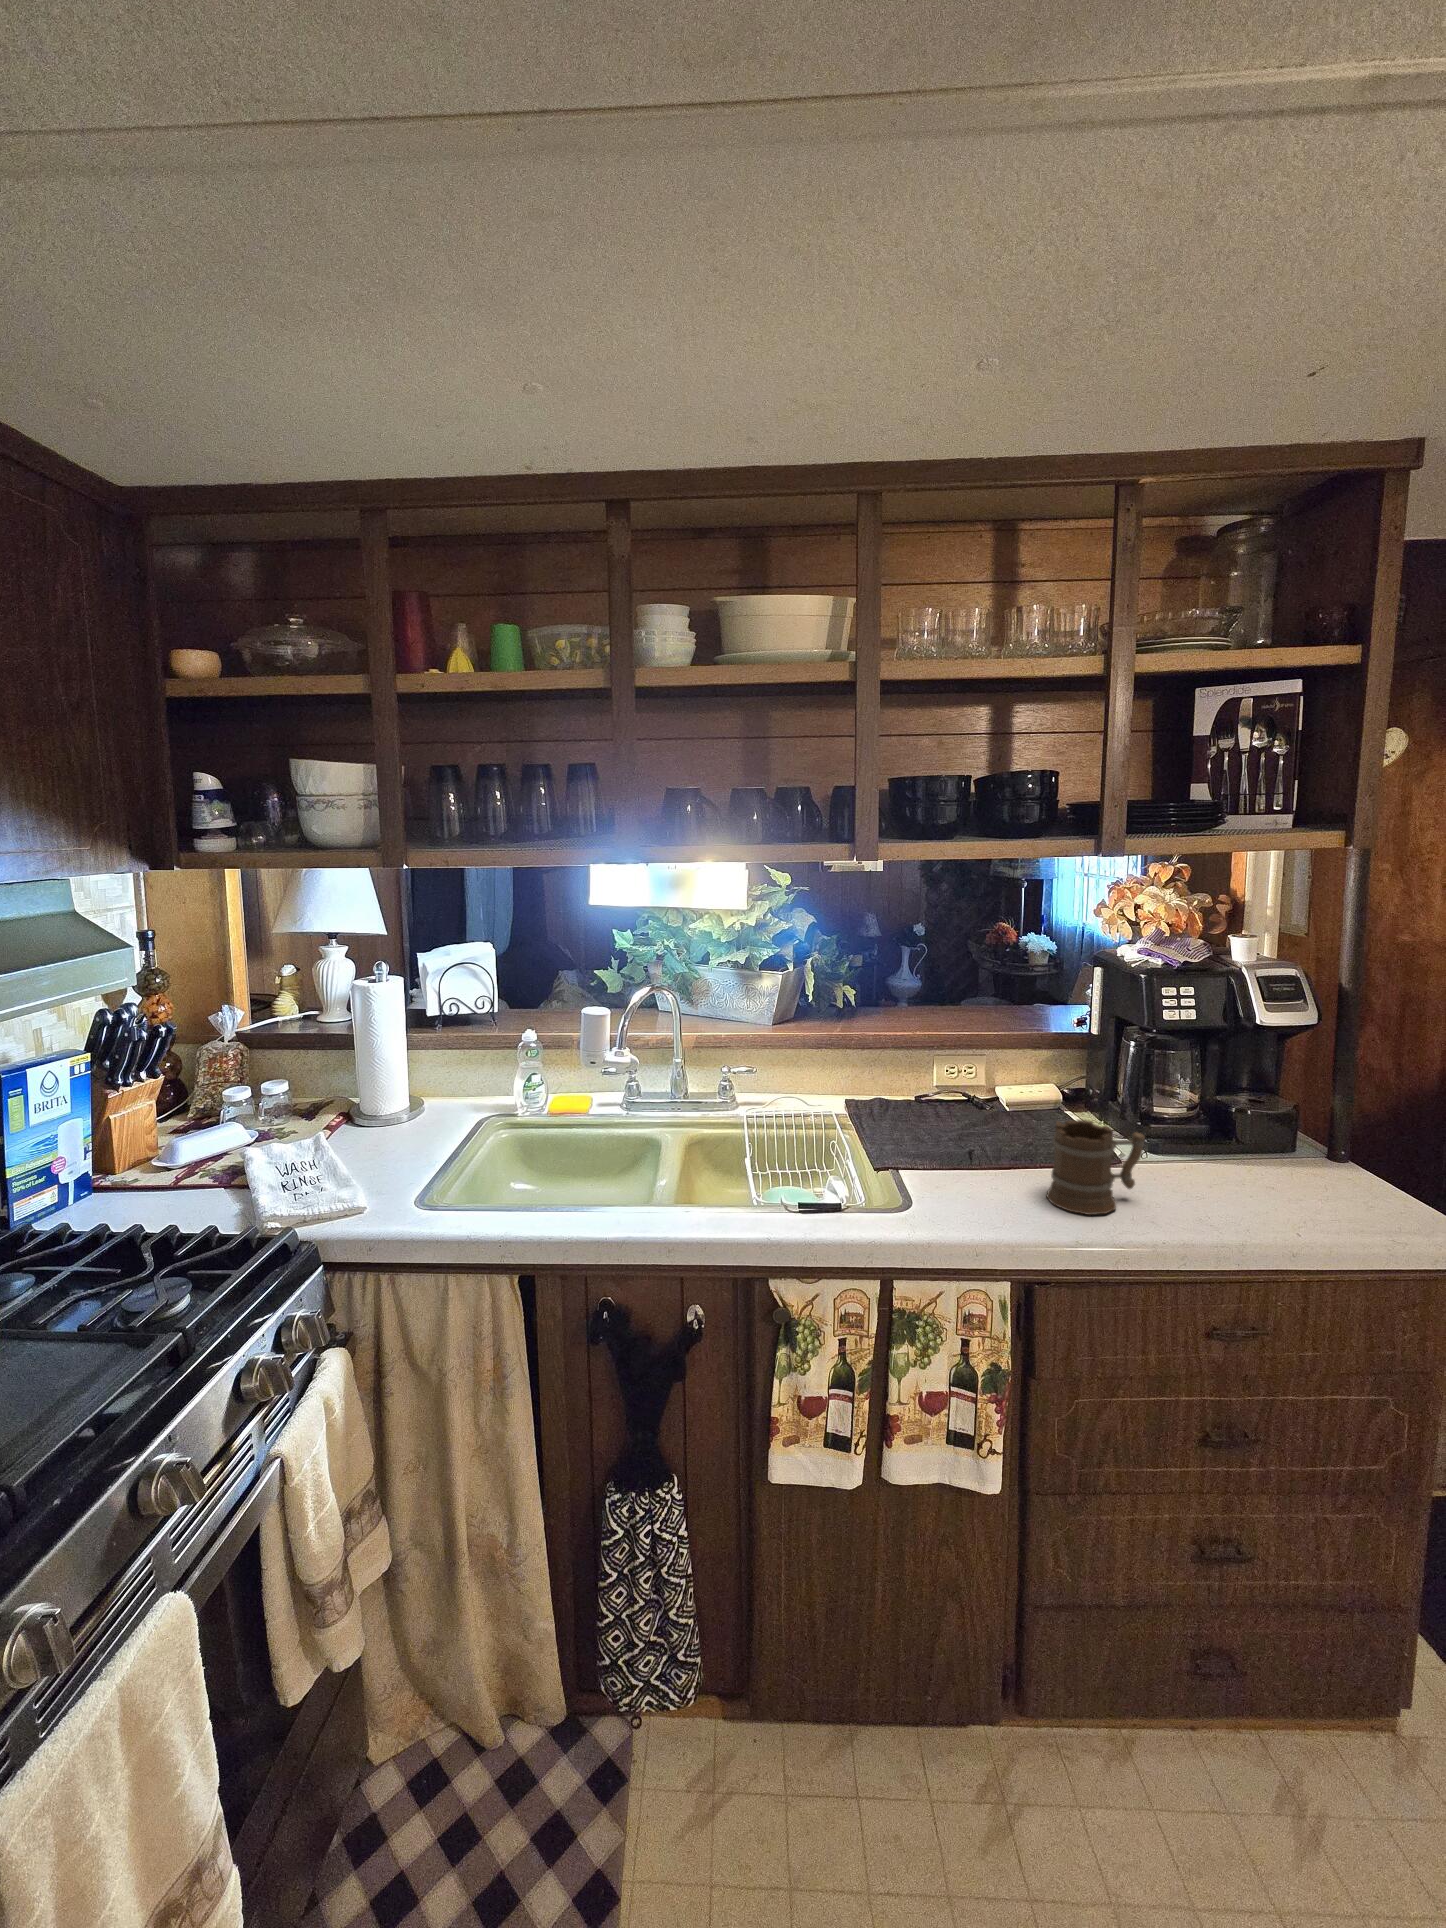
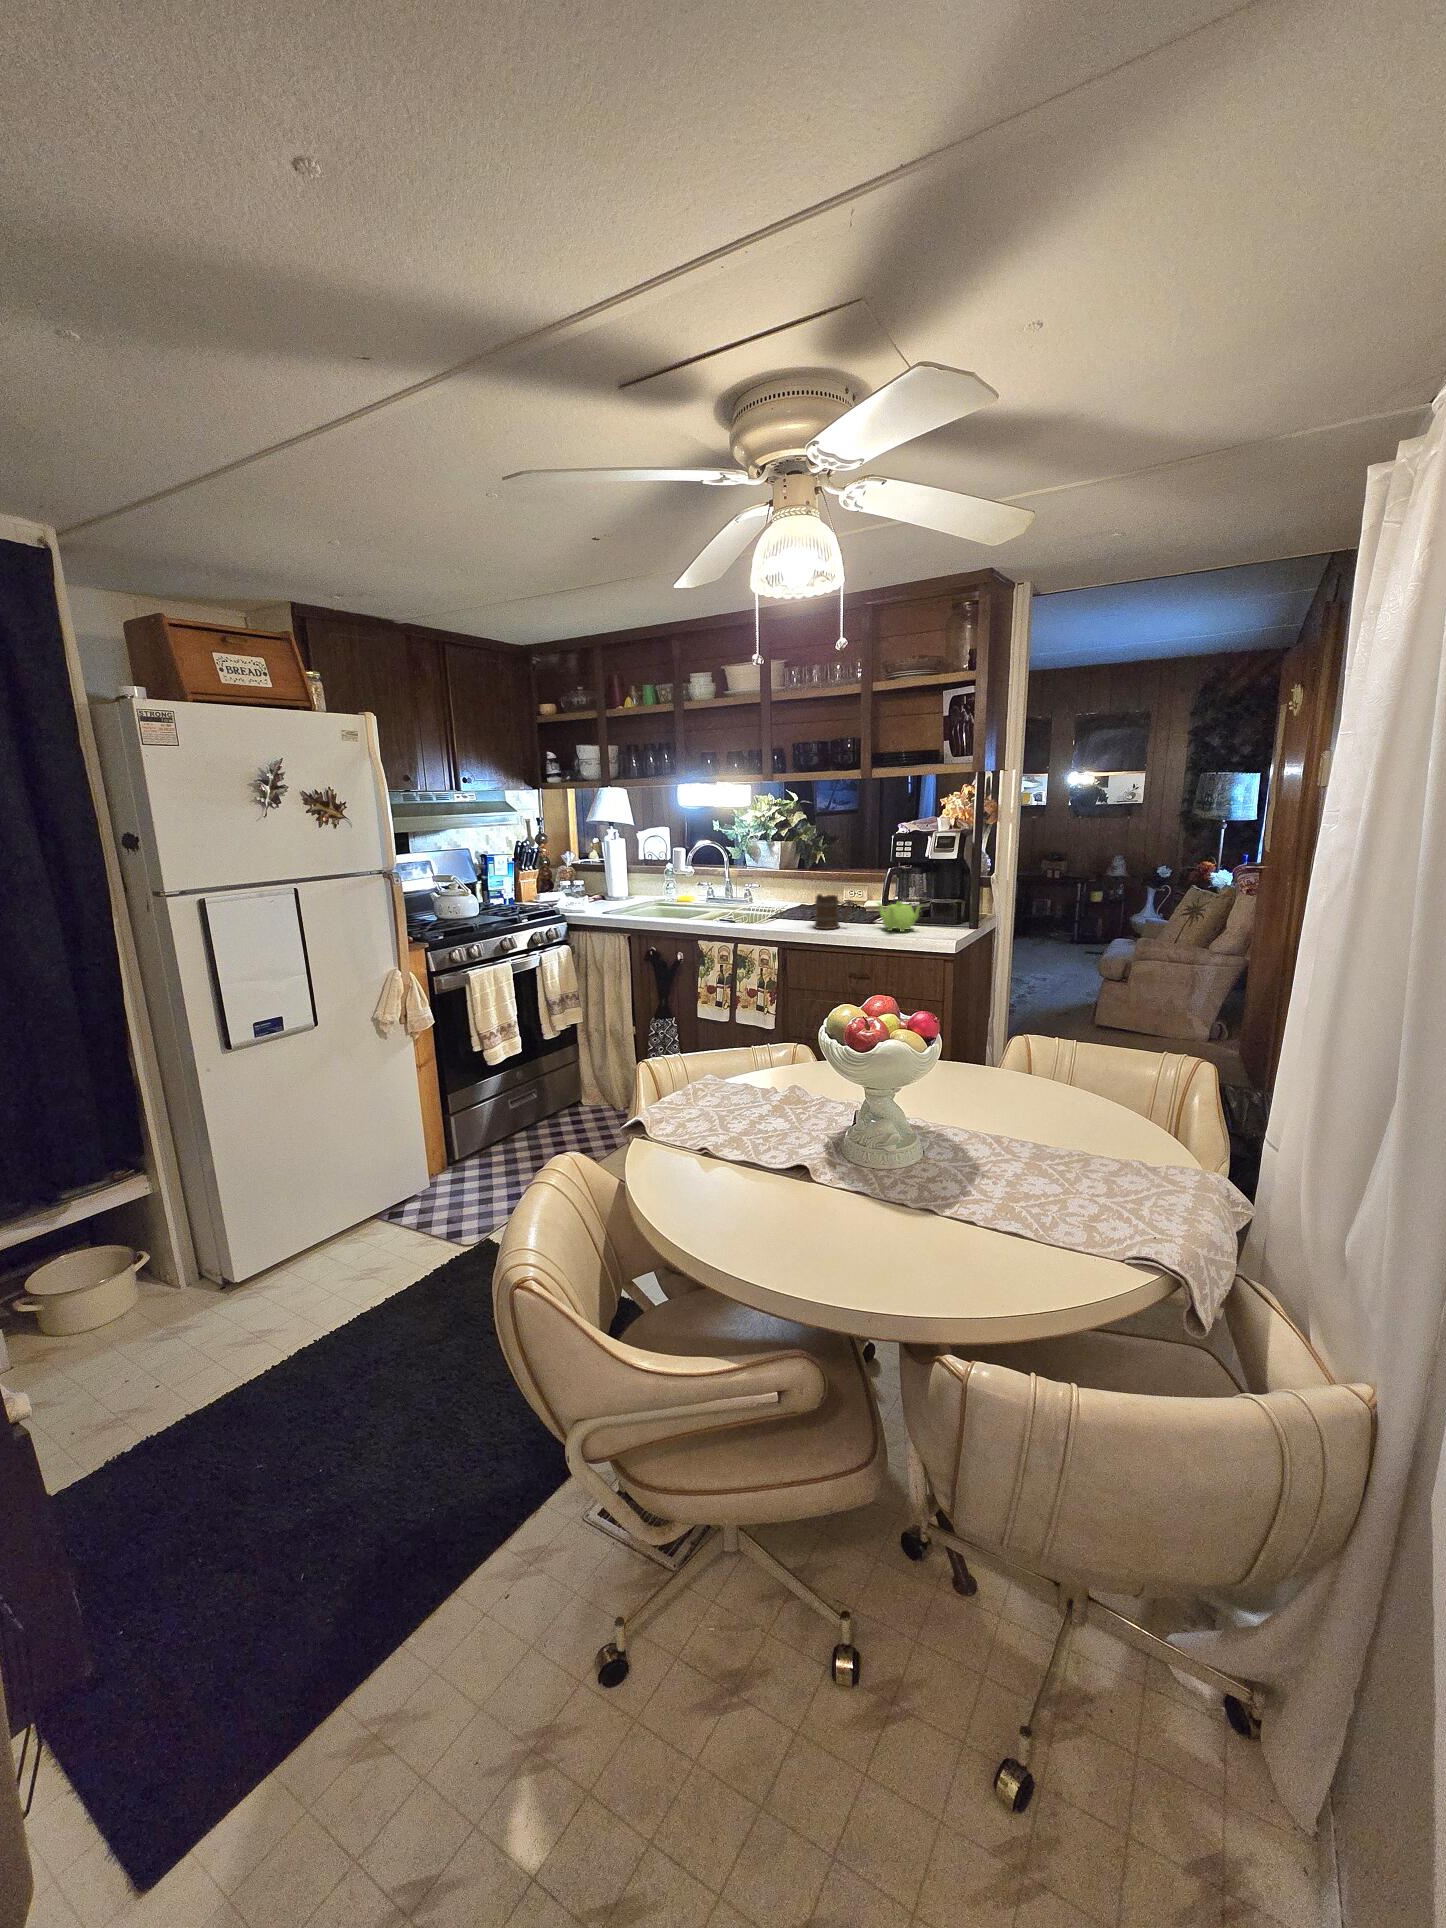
teapot: none [1180,1127,1304,1200] -> present [878,902,922,932]

